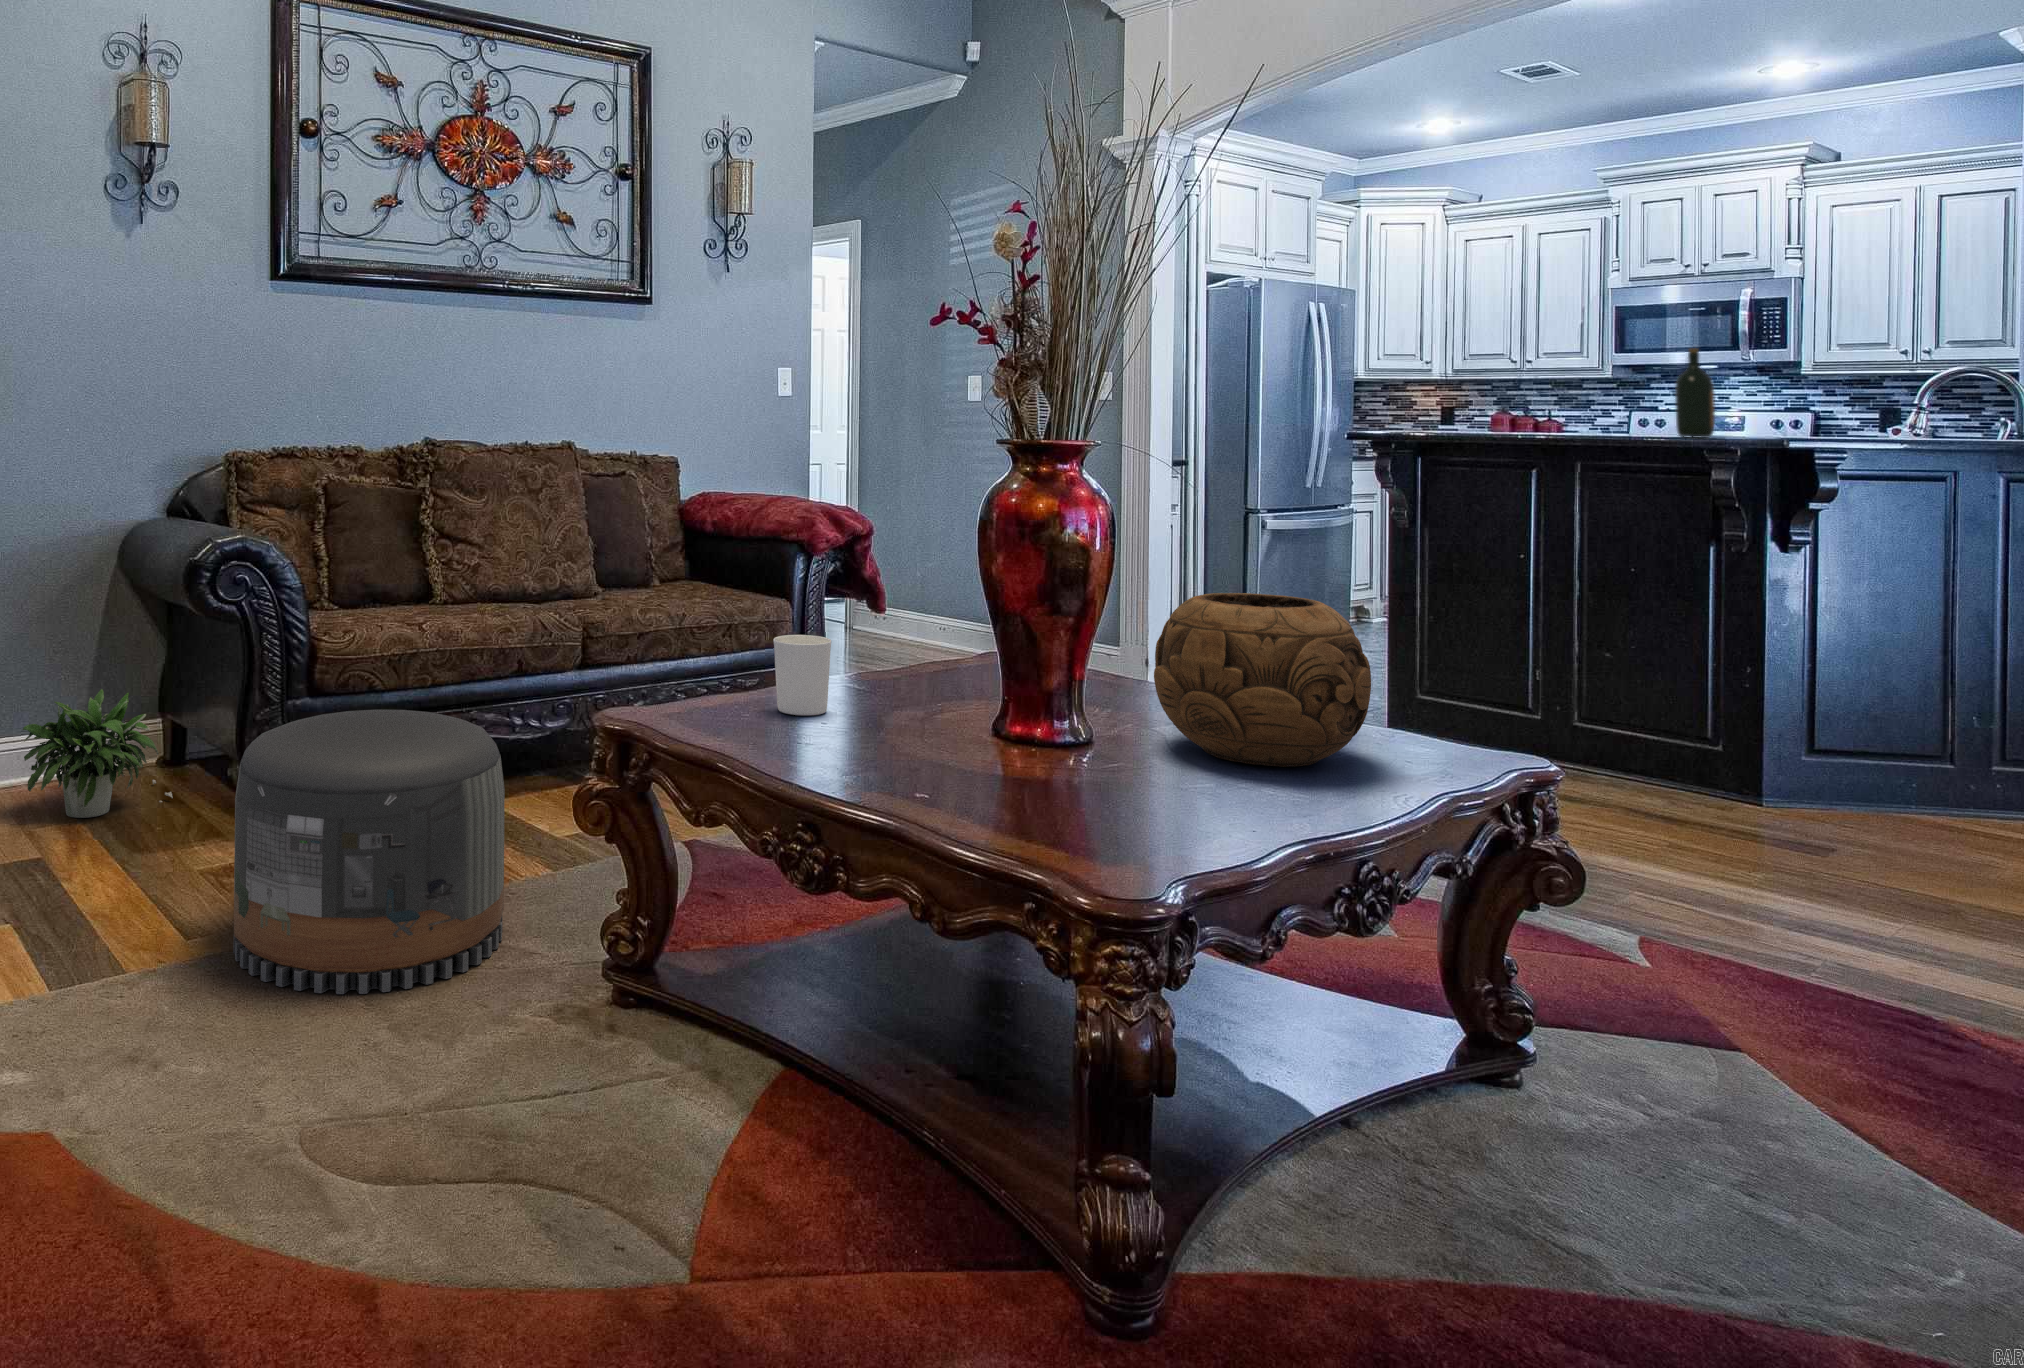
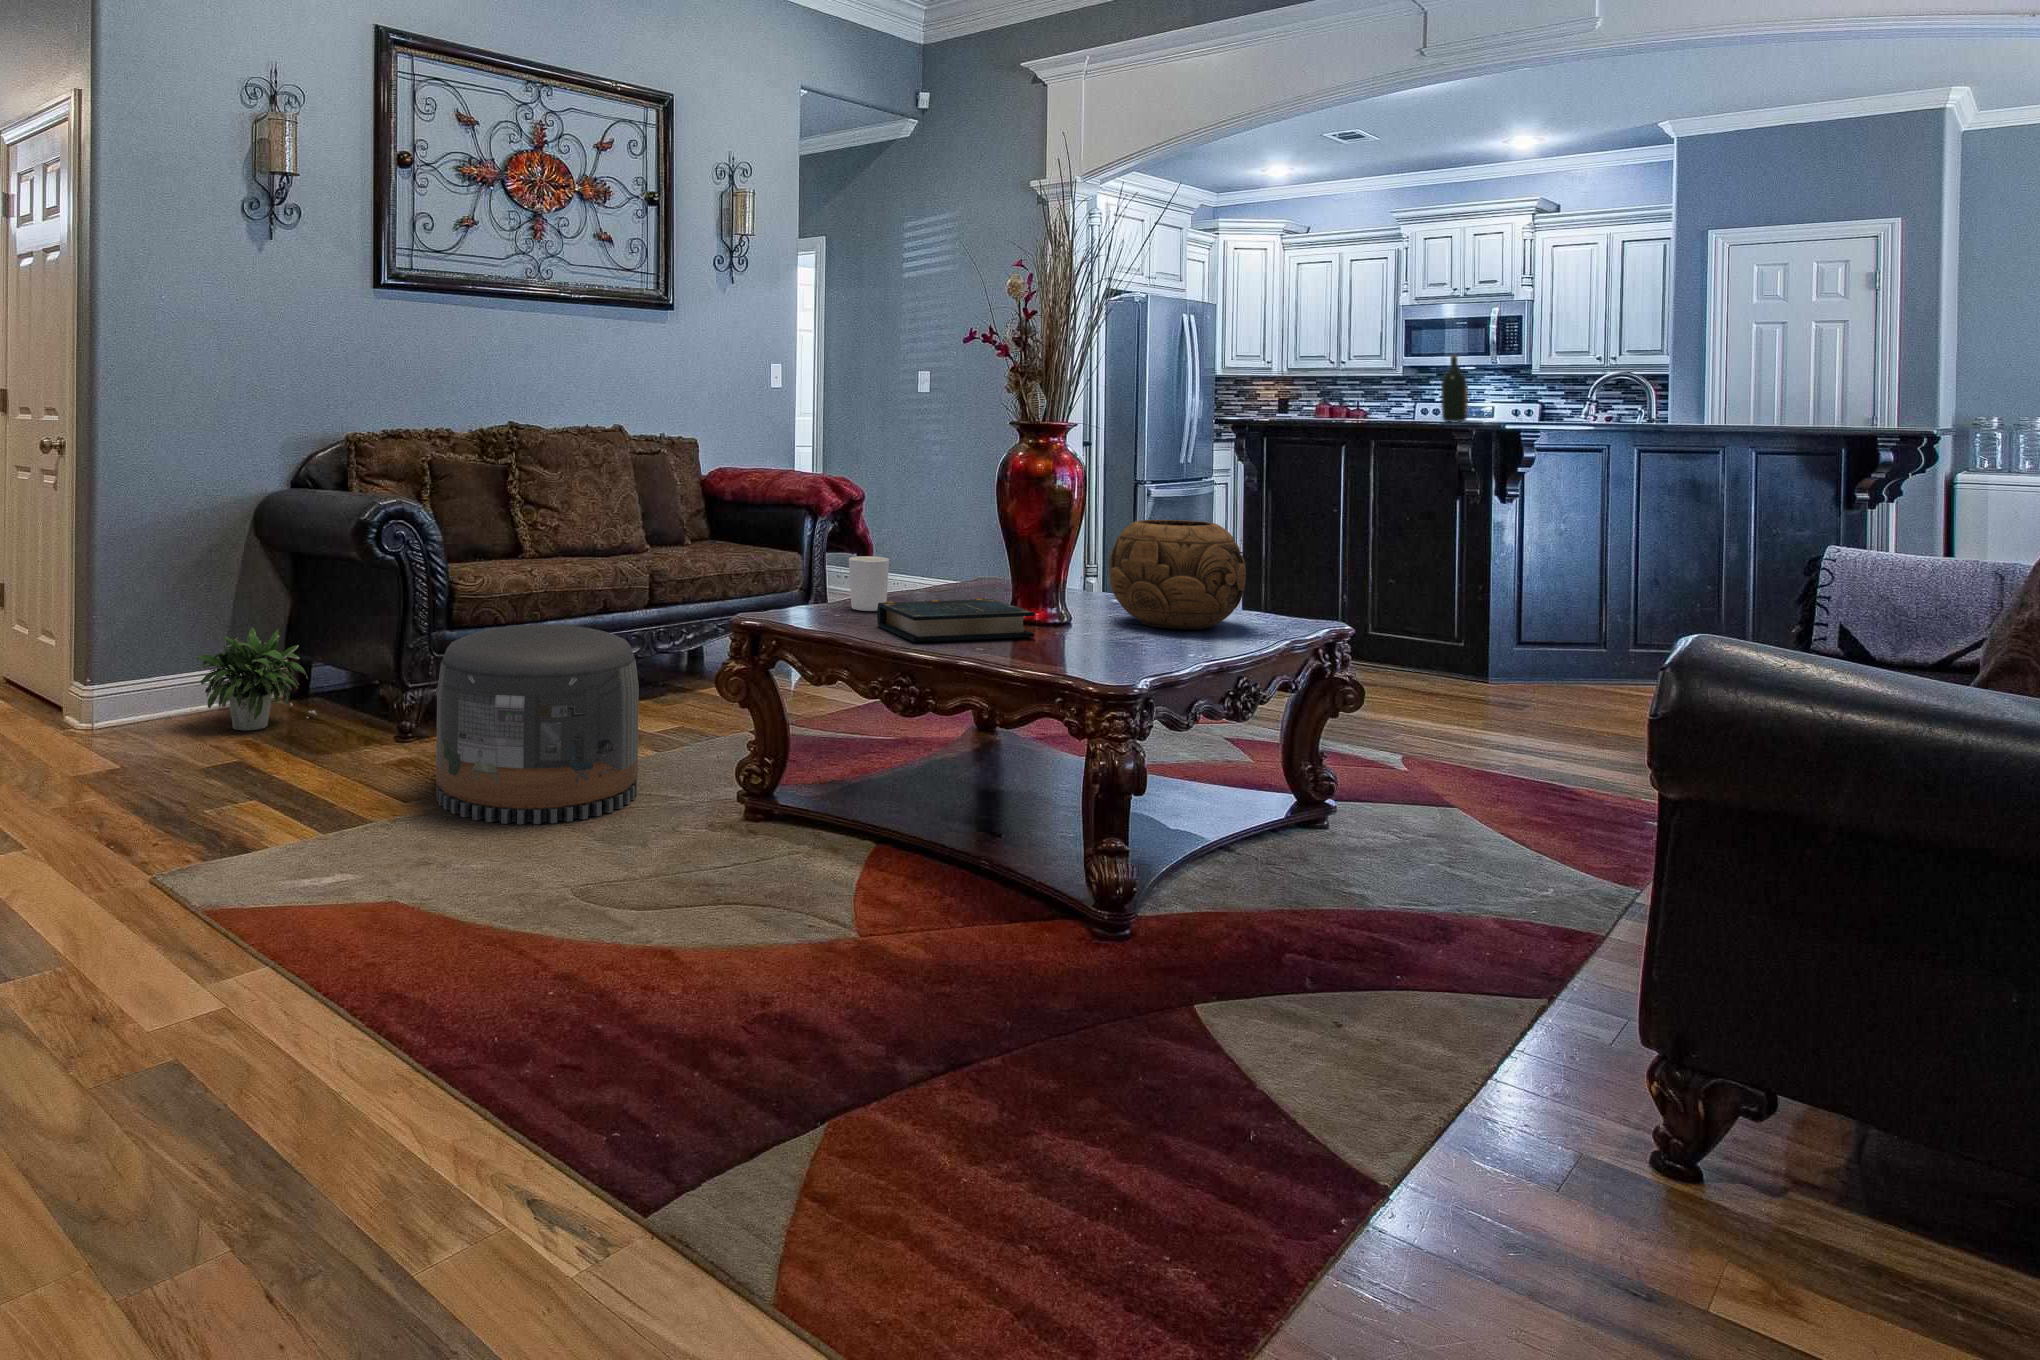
book: none [795,707,1024,781] -> present [877,599,1034,642]

